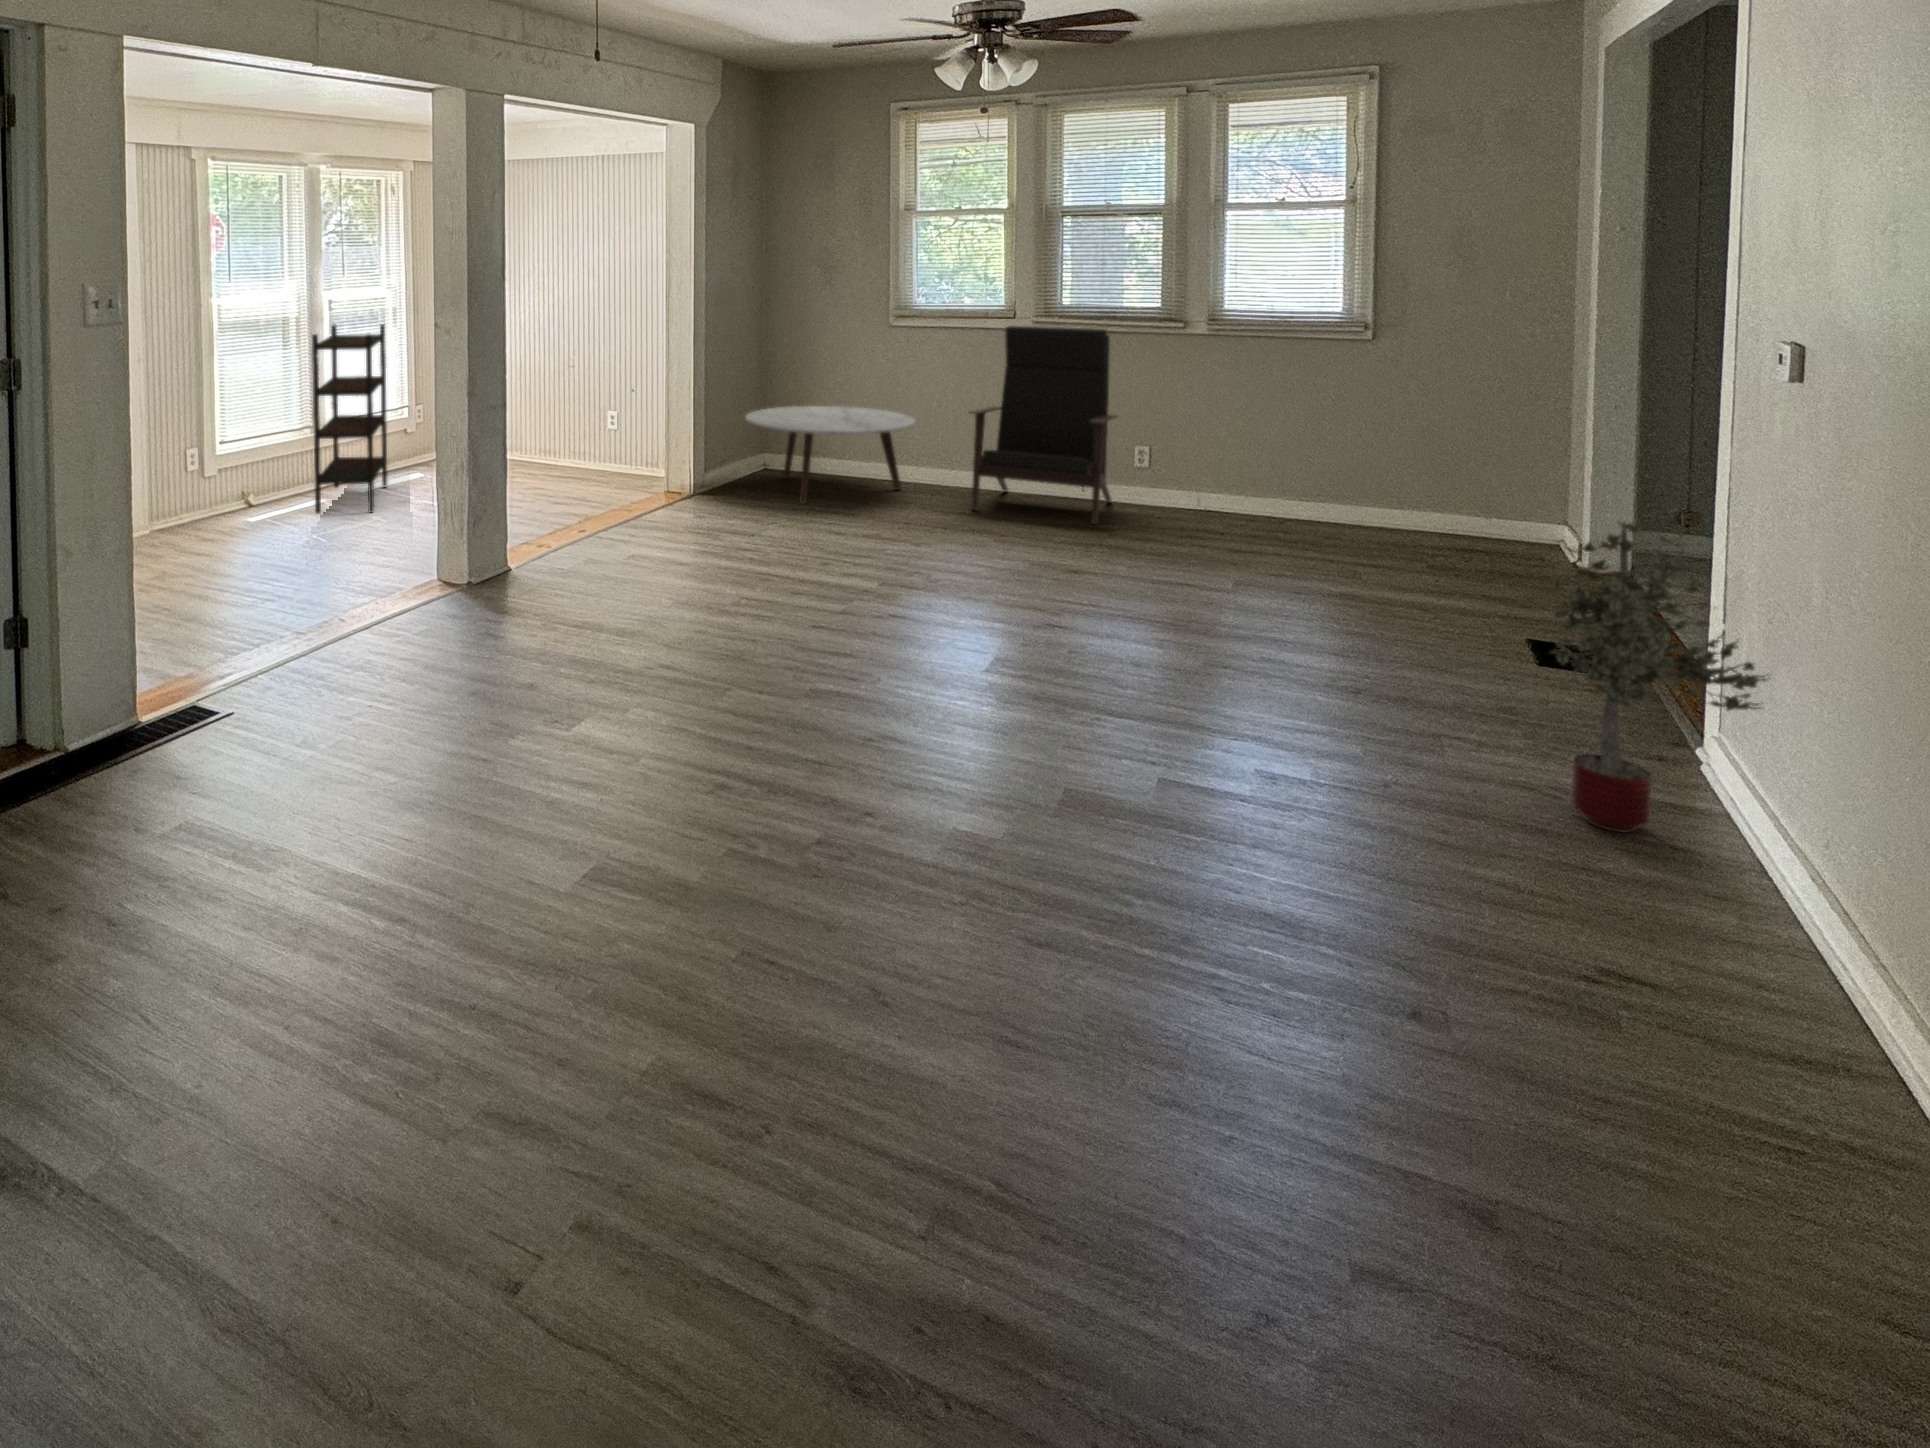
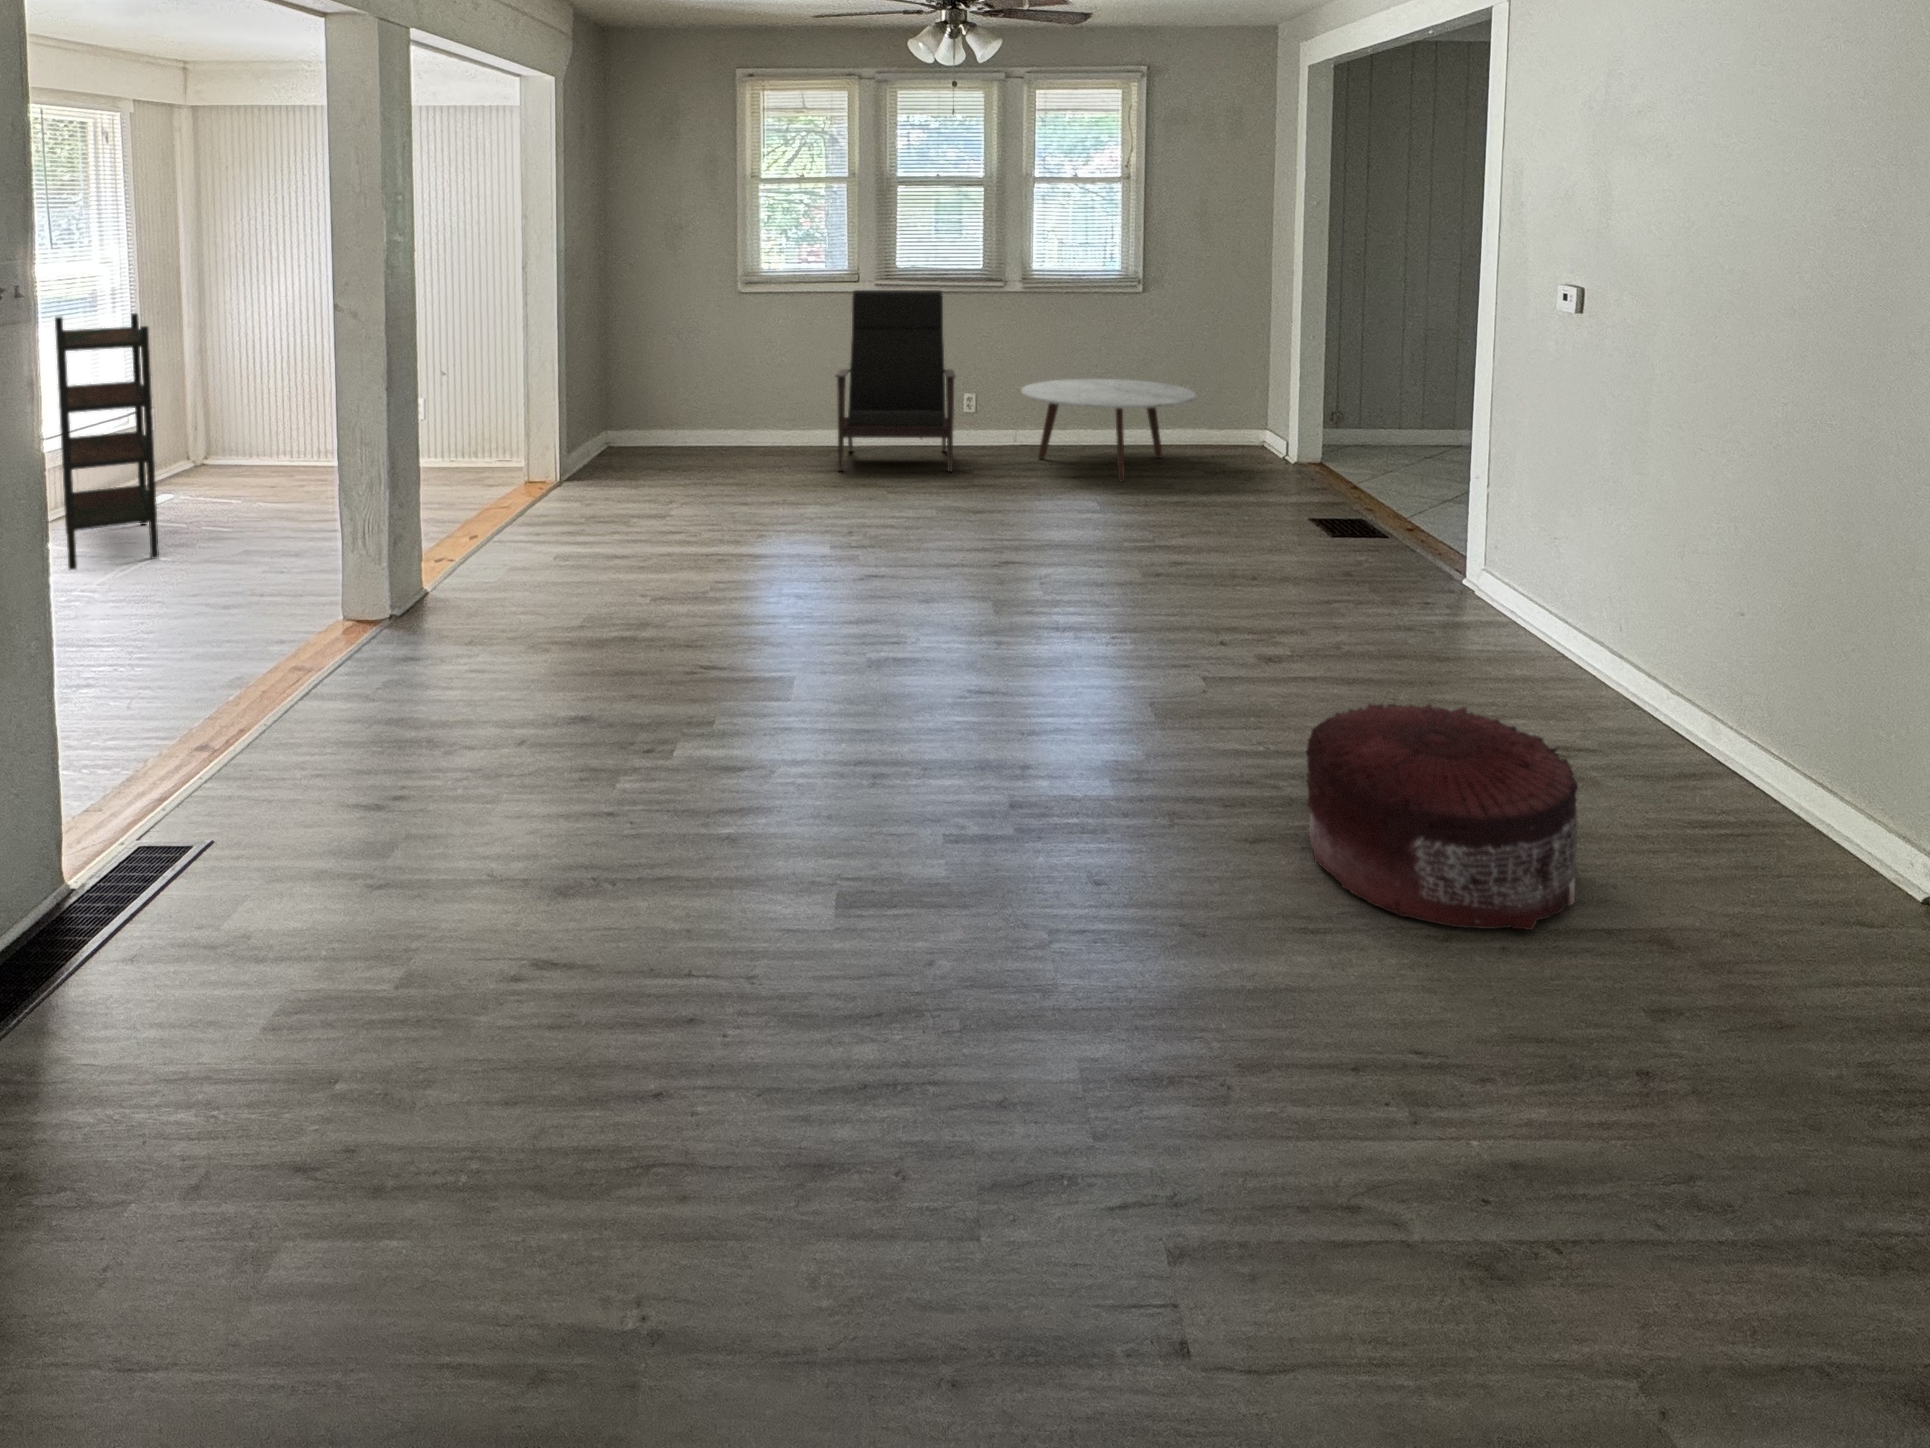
coffee table: present [746,406,915,503] -> present [1021,379,1196,482]
potted tree: present [1547,522,1772,833] -> none [1432,418,1576,652]
pouf: none [1088,826,1455,1135] -> present [1306,704,1578,930]

